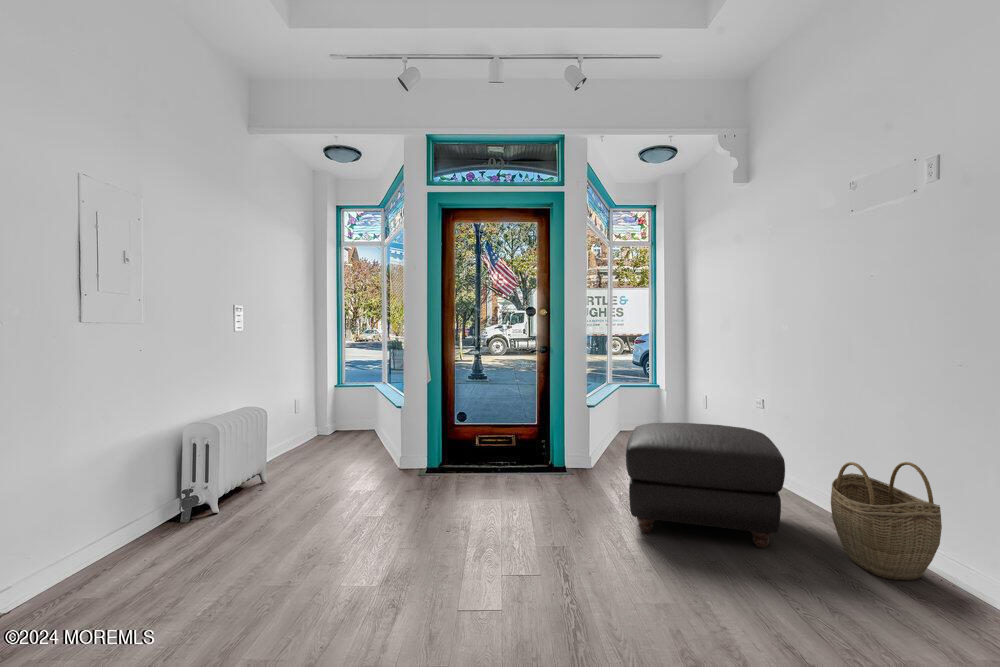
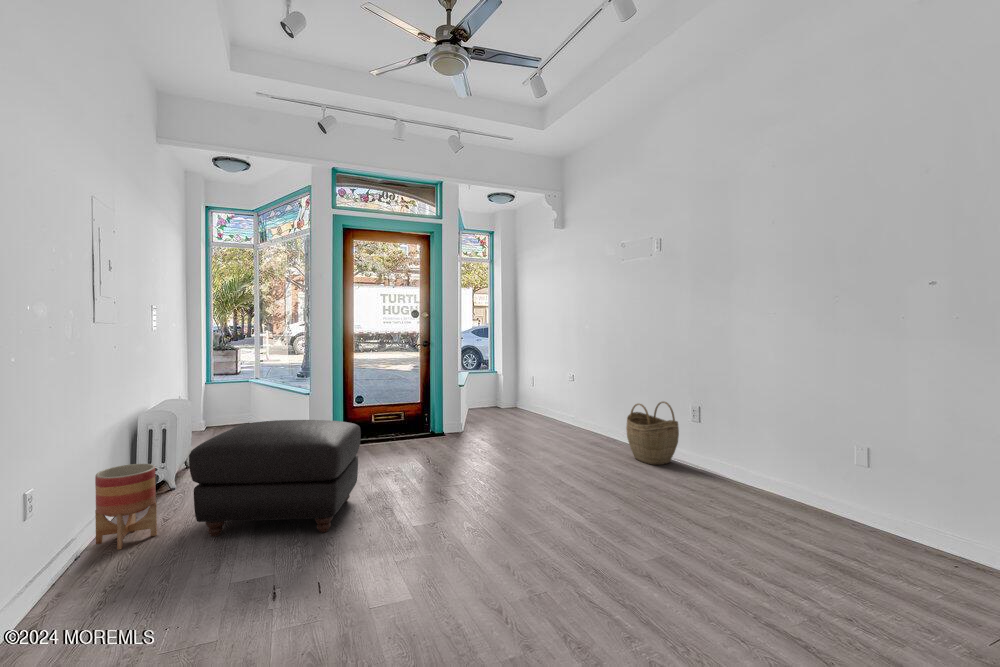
ottoman: present [626,423,785,548] -> present [189,420,361,537]
planter: none [75,485,145,587] -> present [95,464,157,550]

